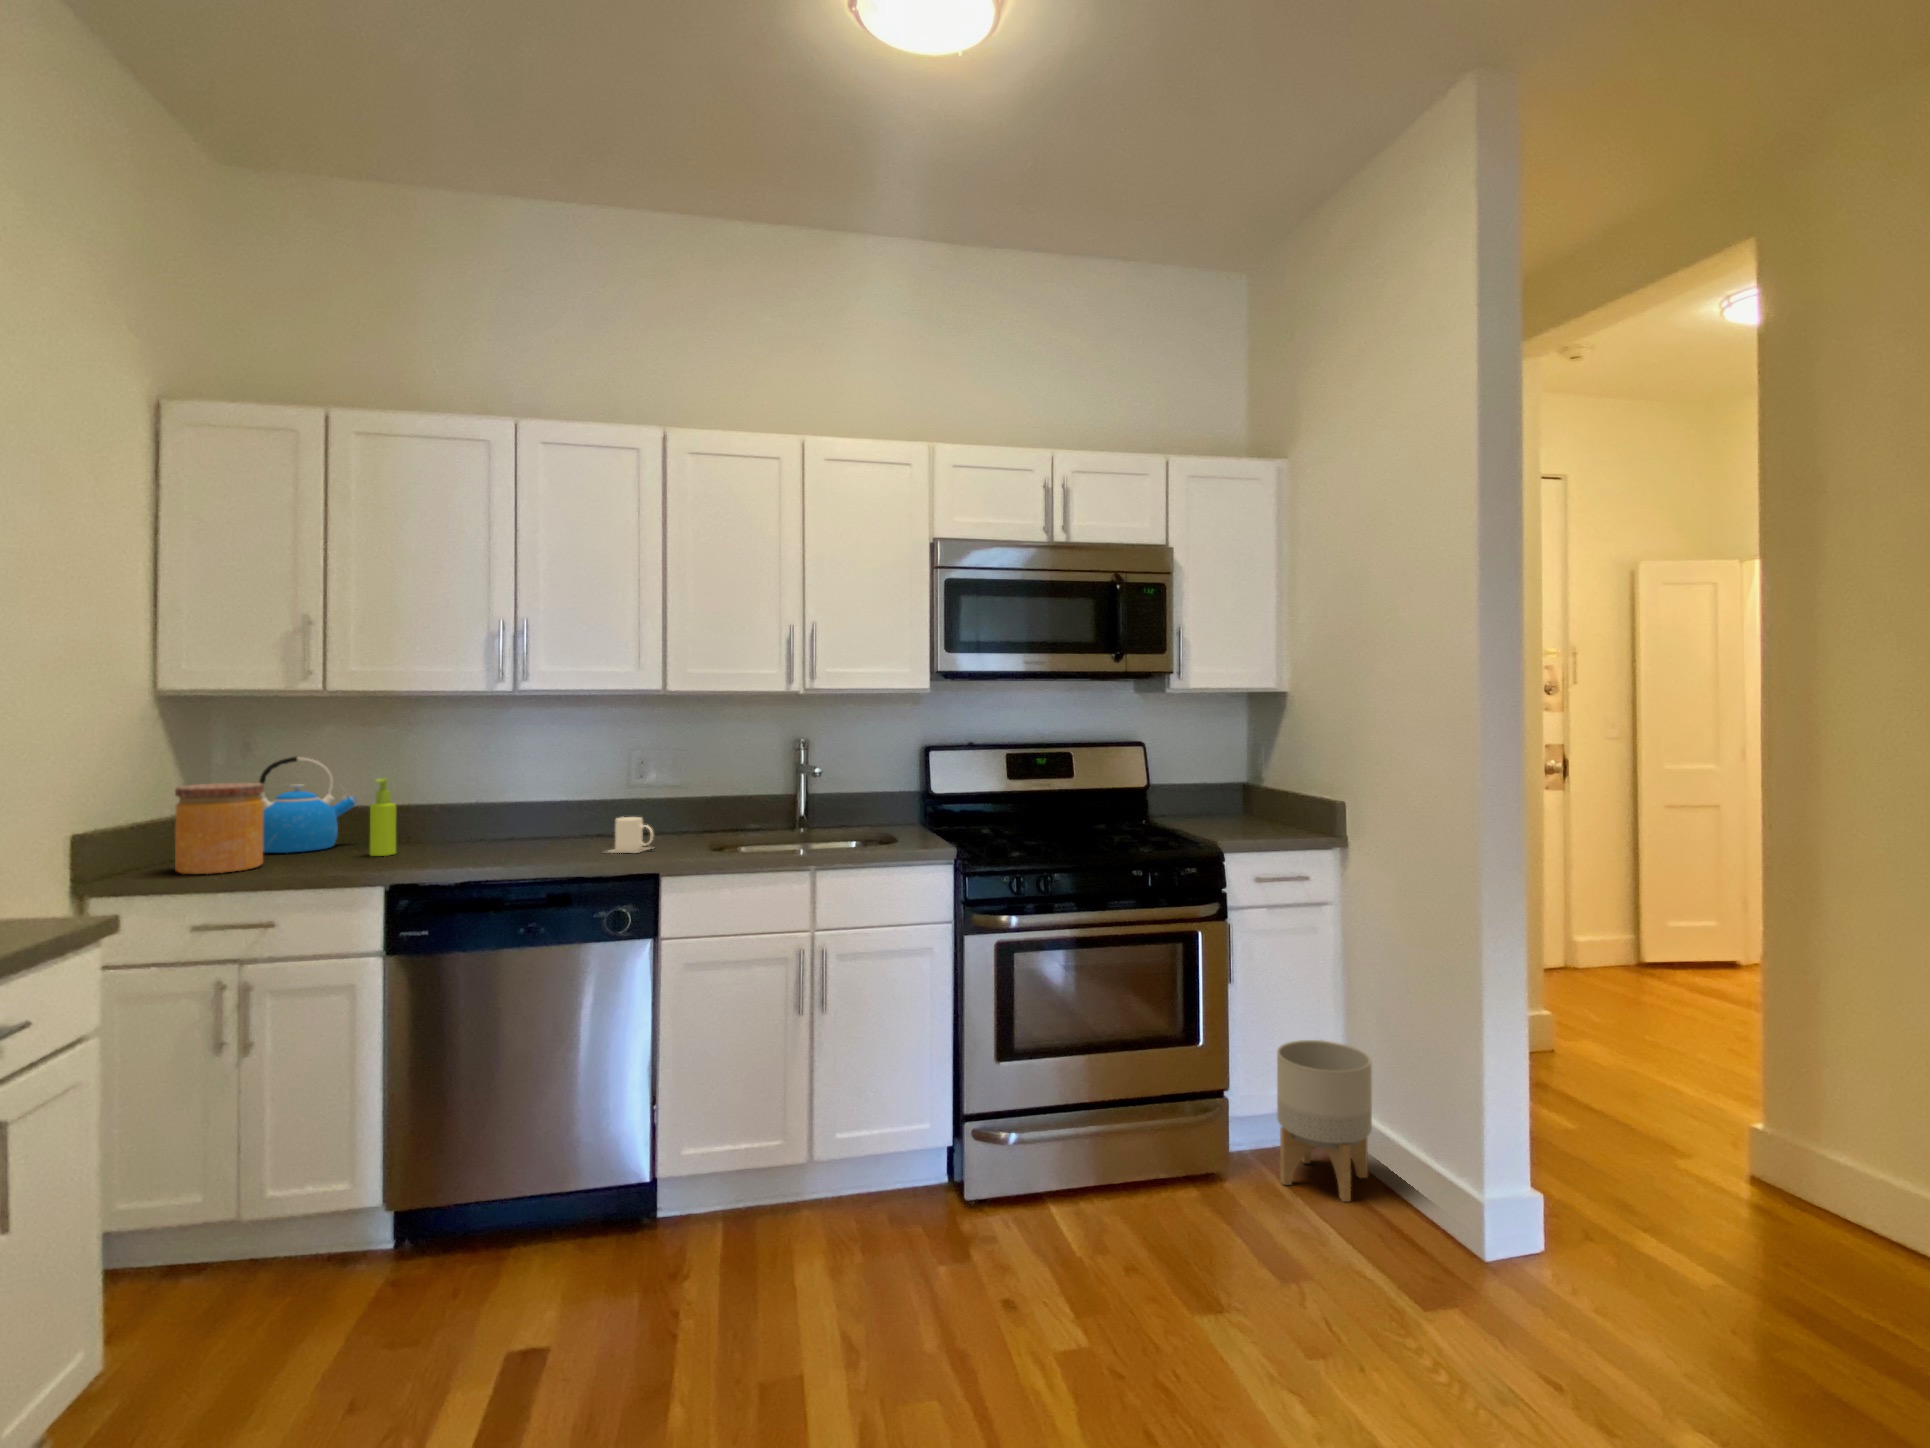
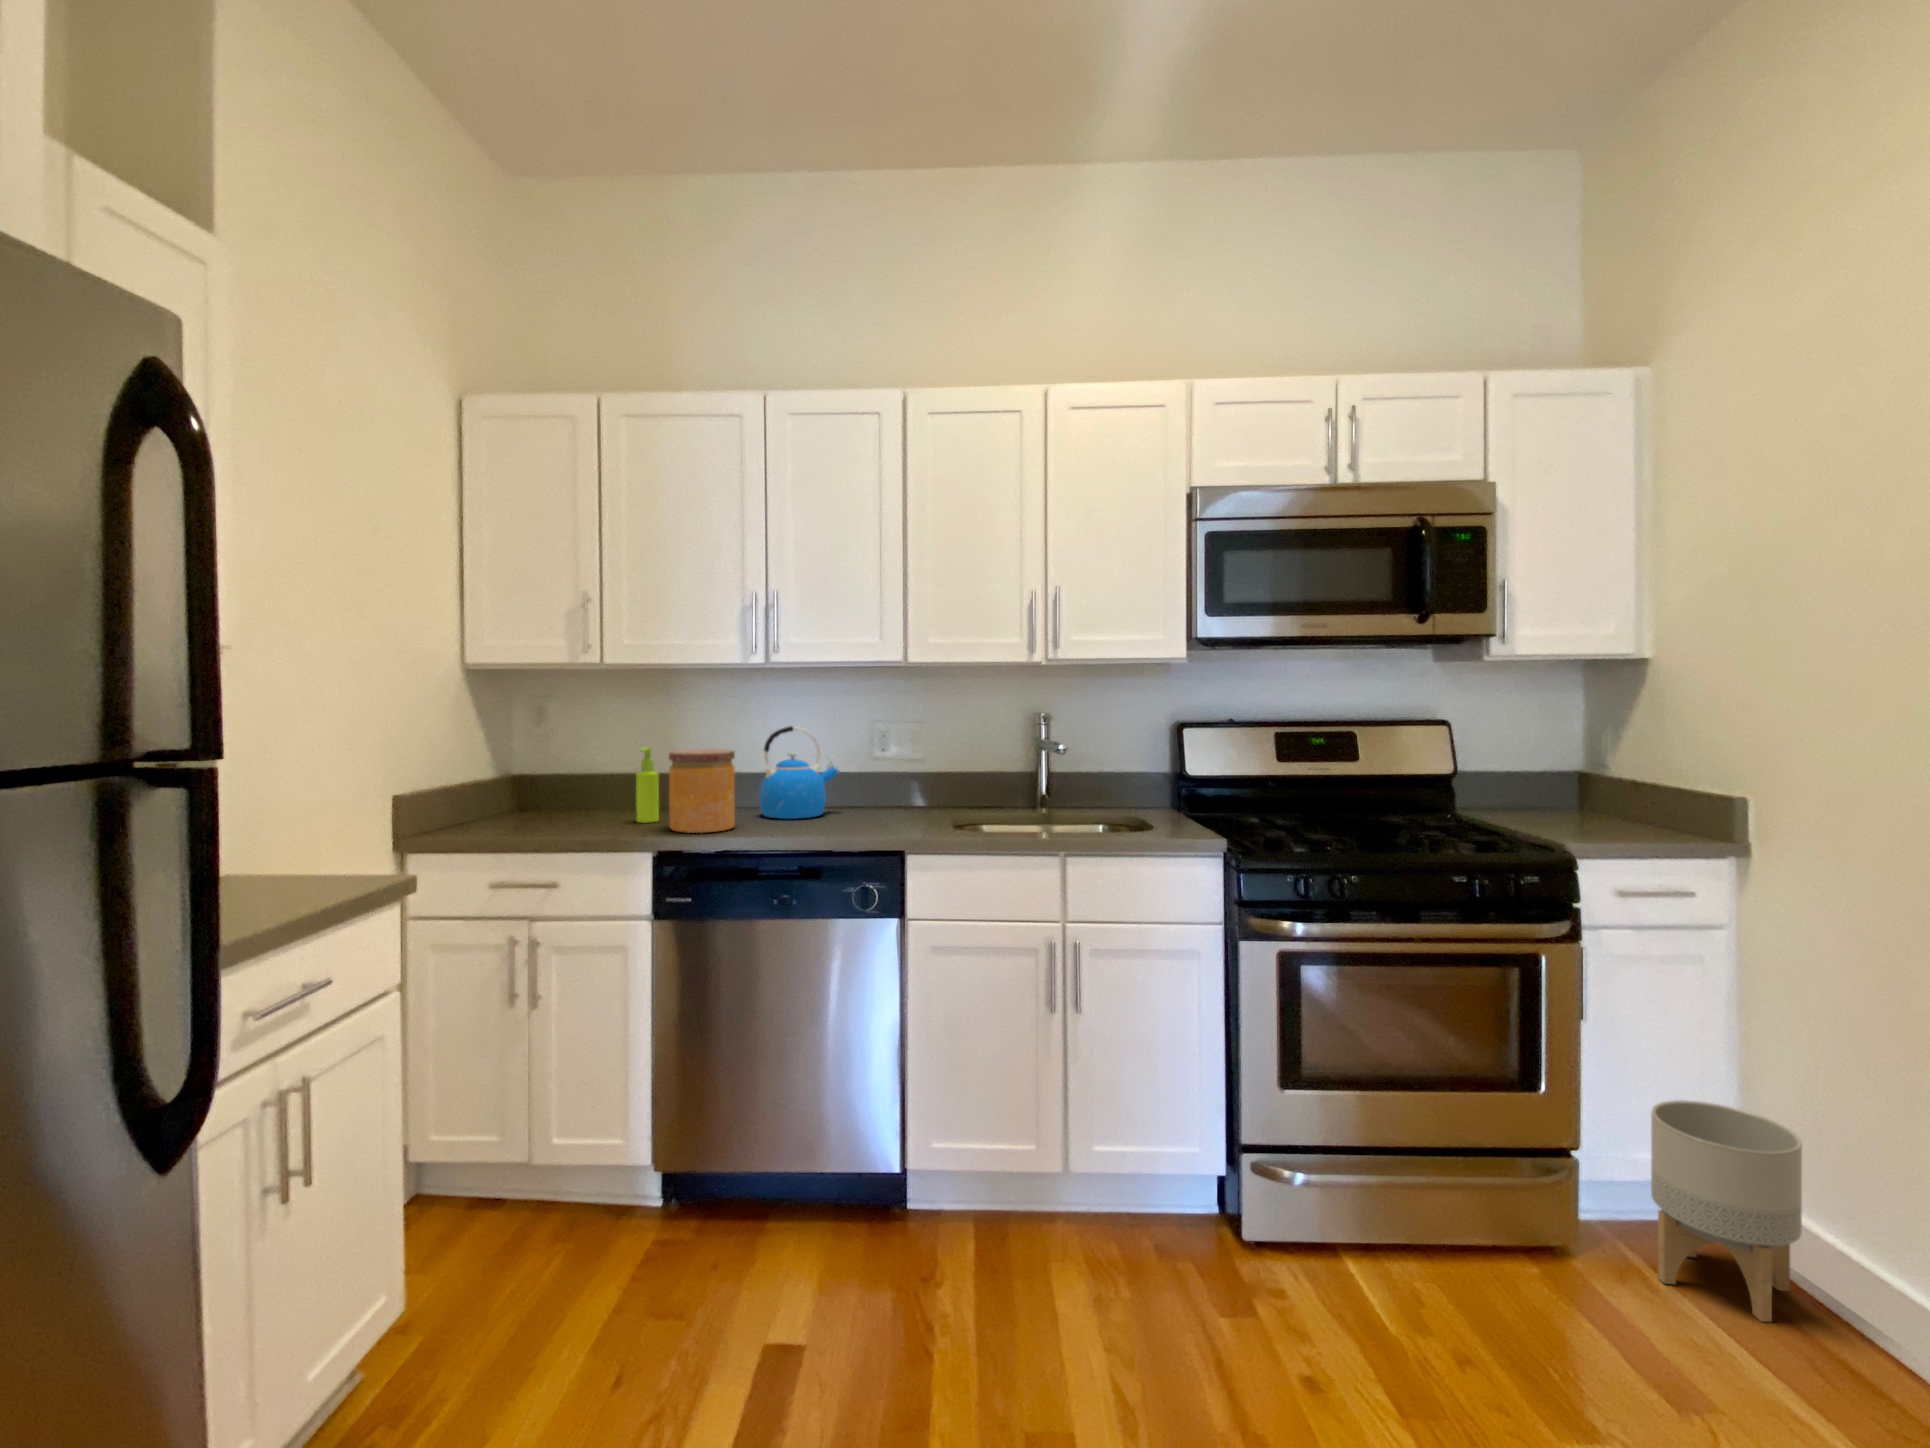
kettle: present [259,757,357,853] -> present [760,726,839,819]
jar: present [175,783,264,874] -> present [669,749,735,833]
mug: present [608,817,653,853] -> none [846,792,898,829]

